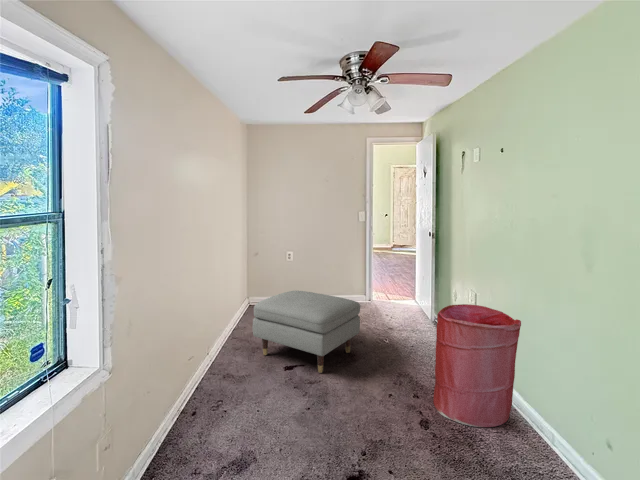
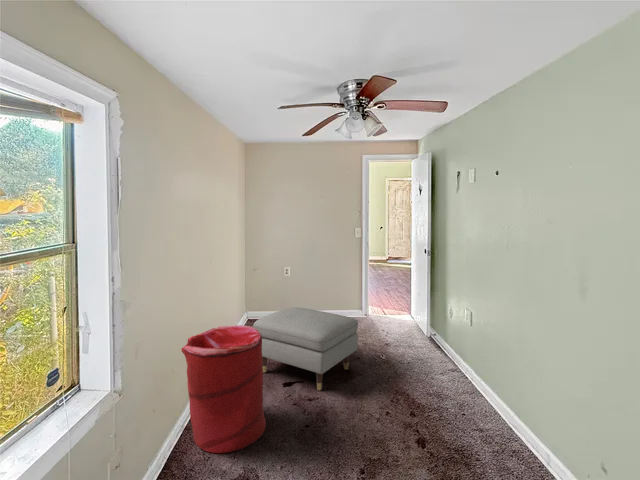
laundry hamper: present [433,304,521,427] -> present [181,325,266,453]

